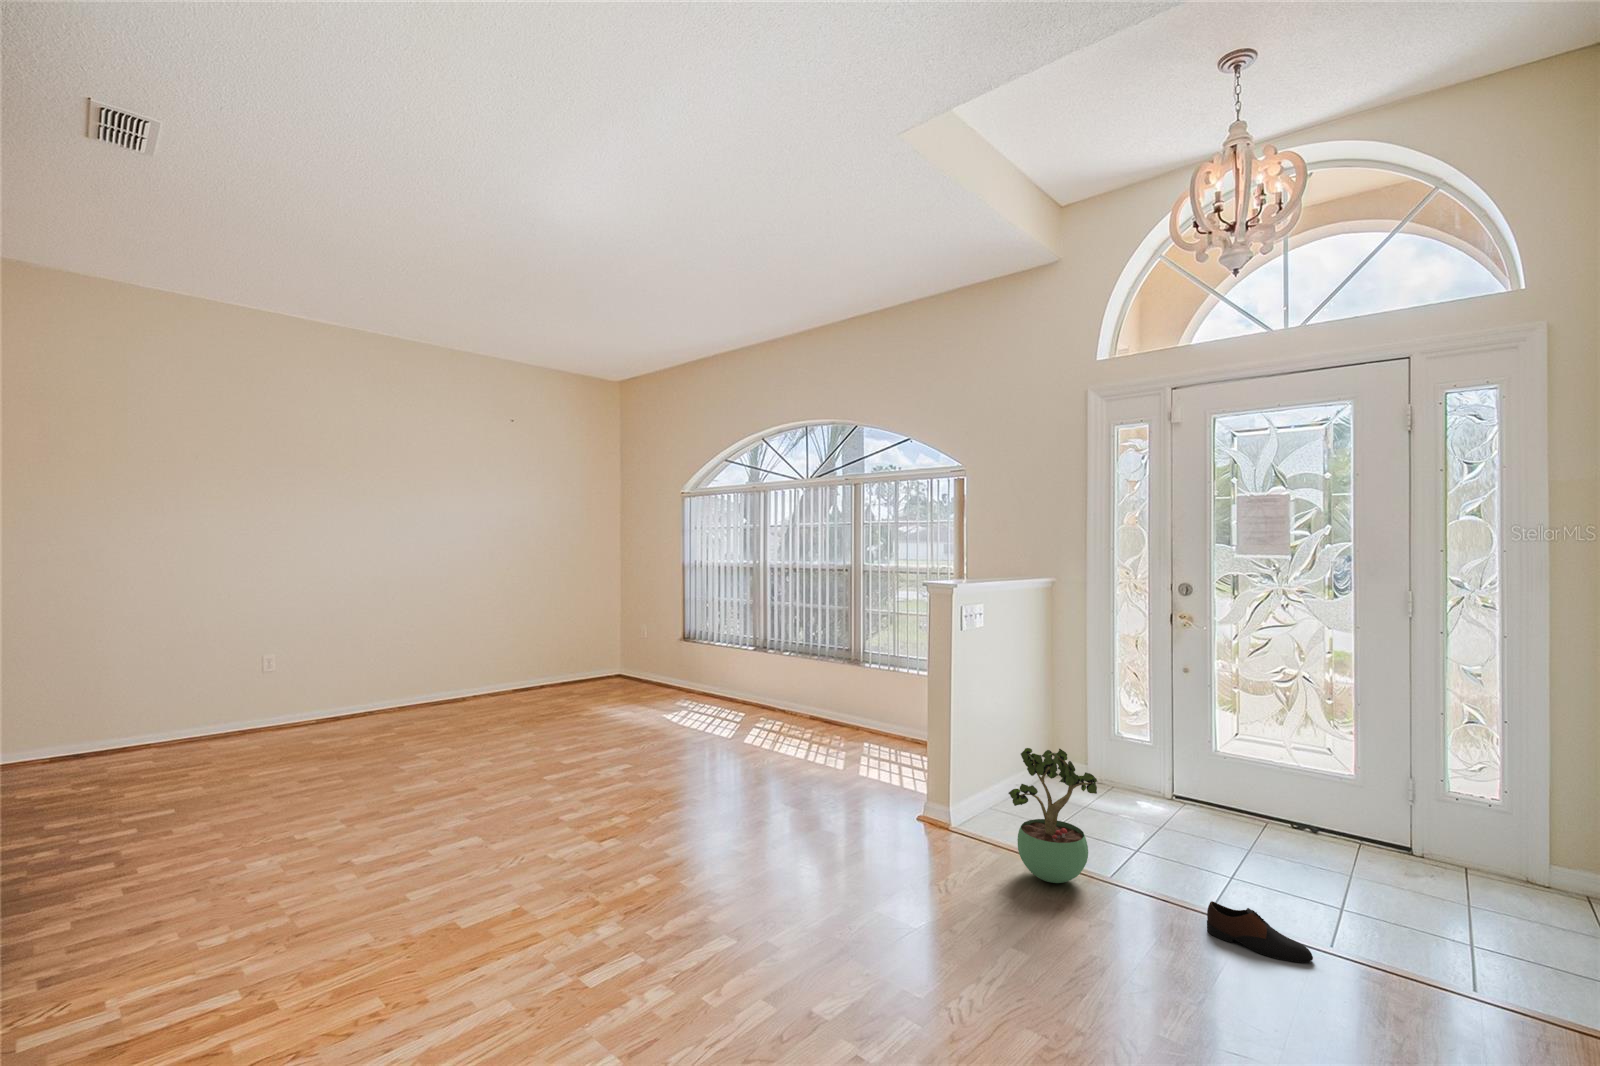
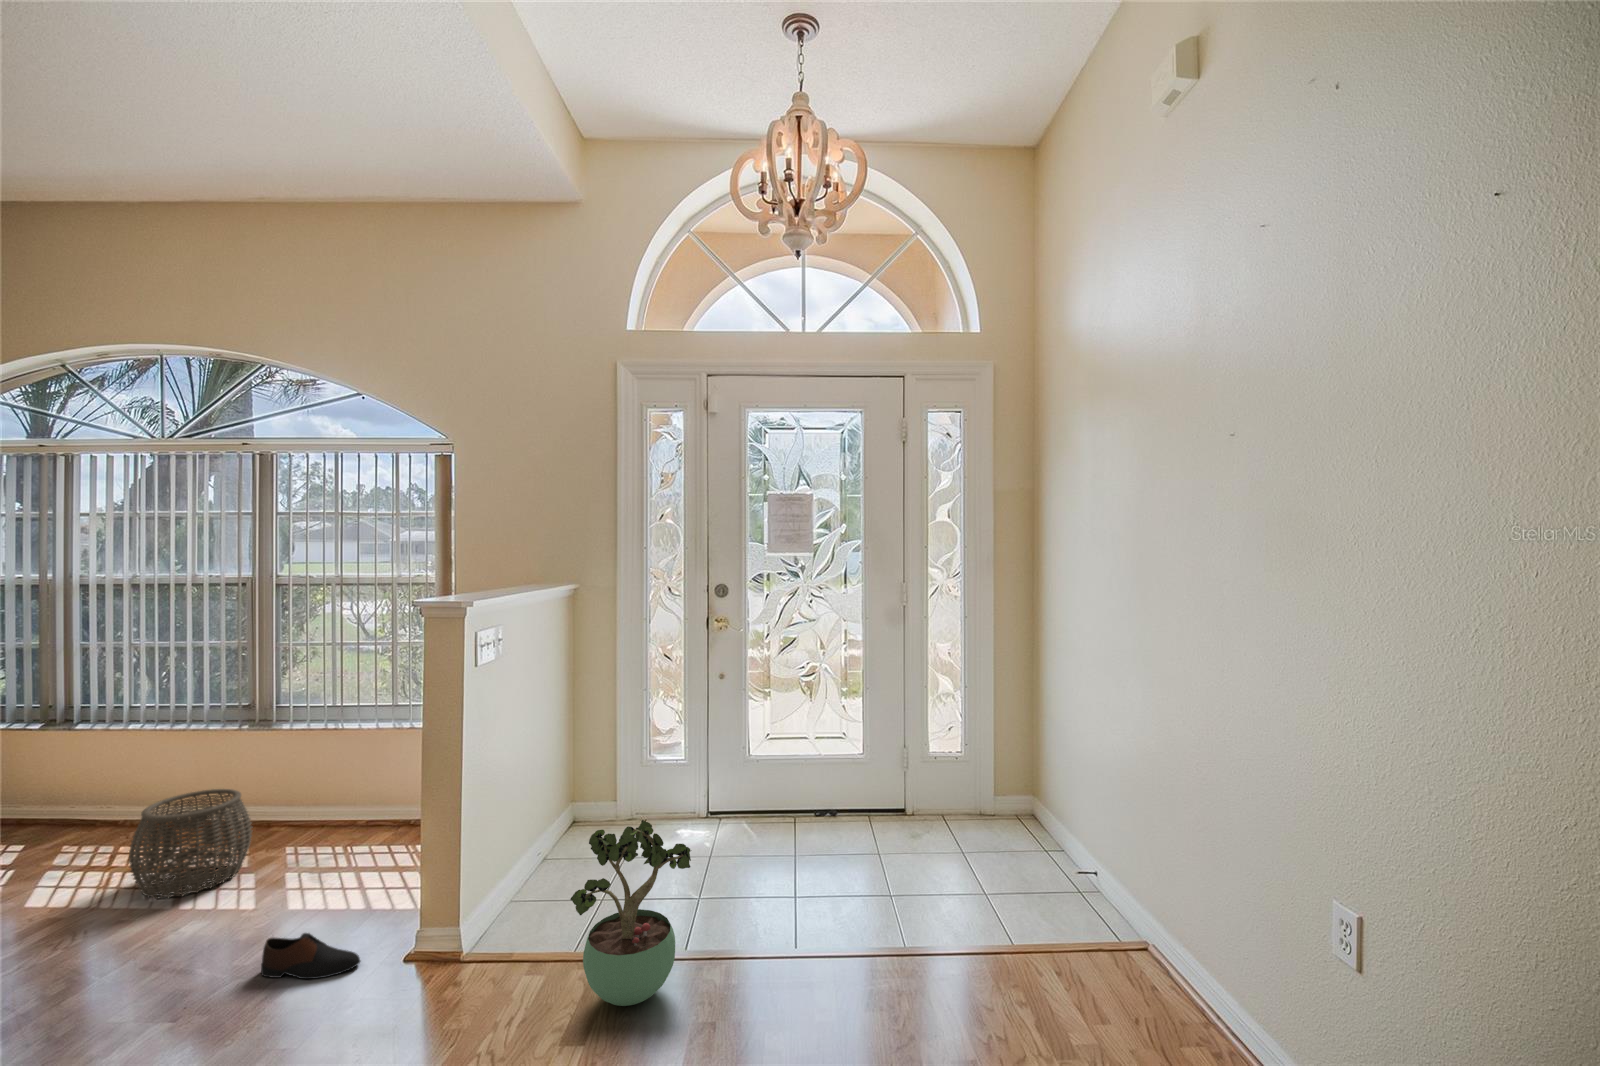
woven basket: none [789,695,846,754] -> present [129,789,252,899]
shoe: present [1207,901,1313,962] -> present [261,933,360,979]

